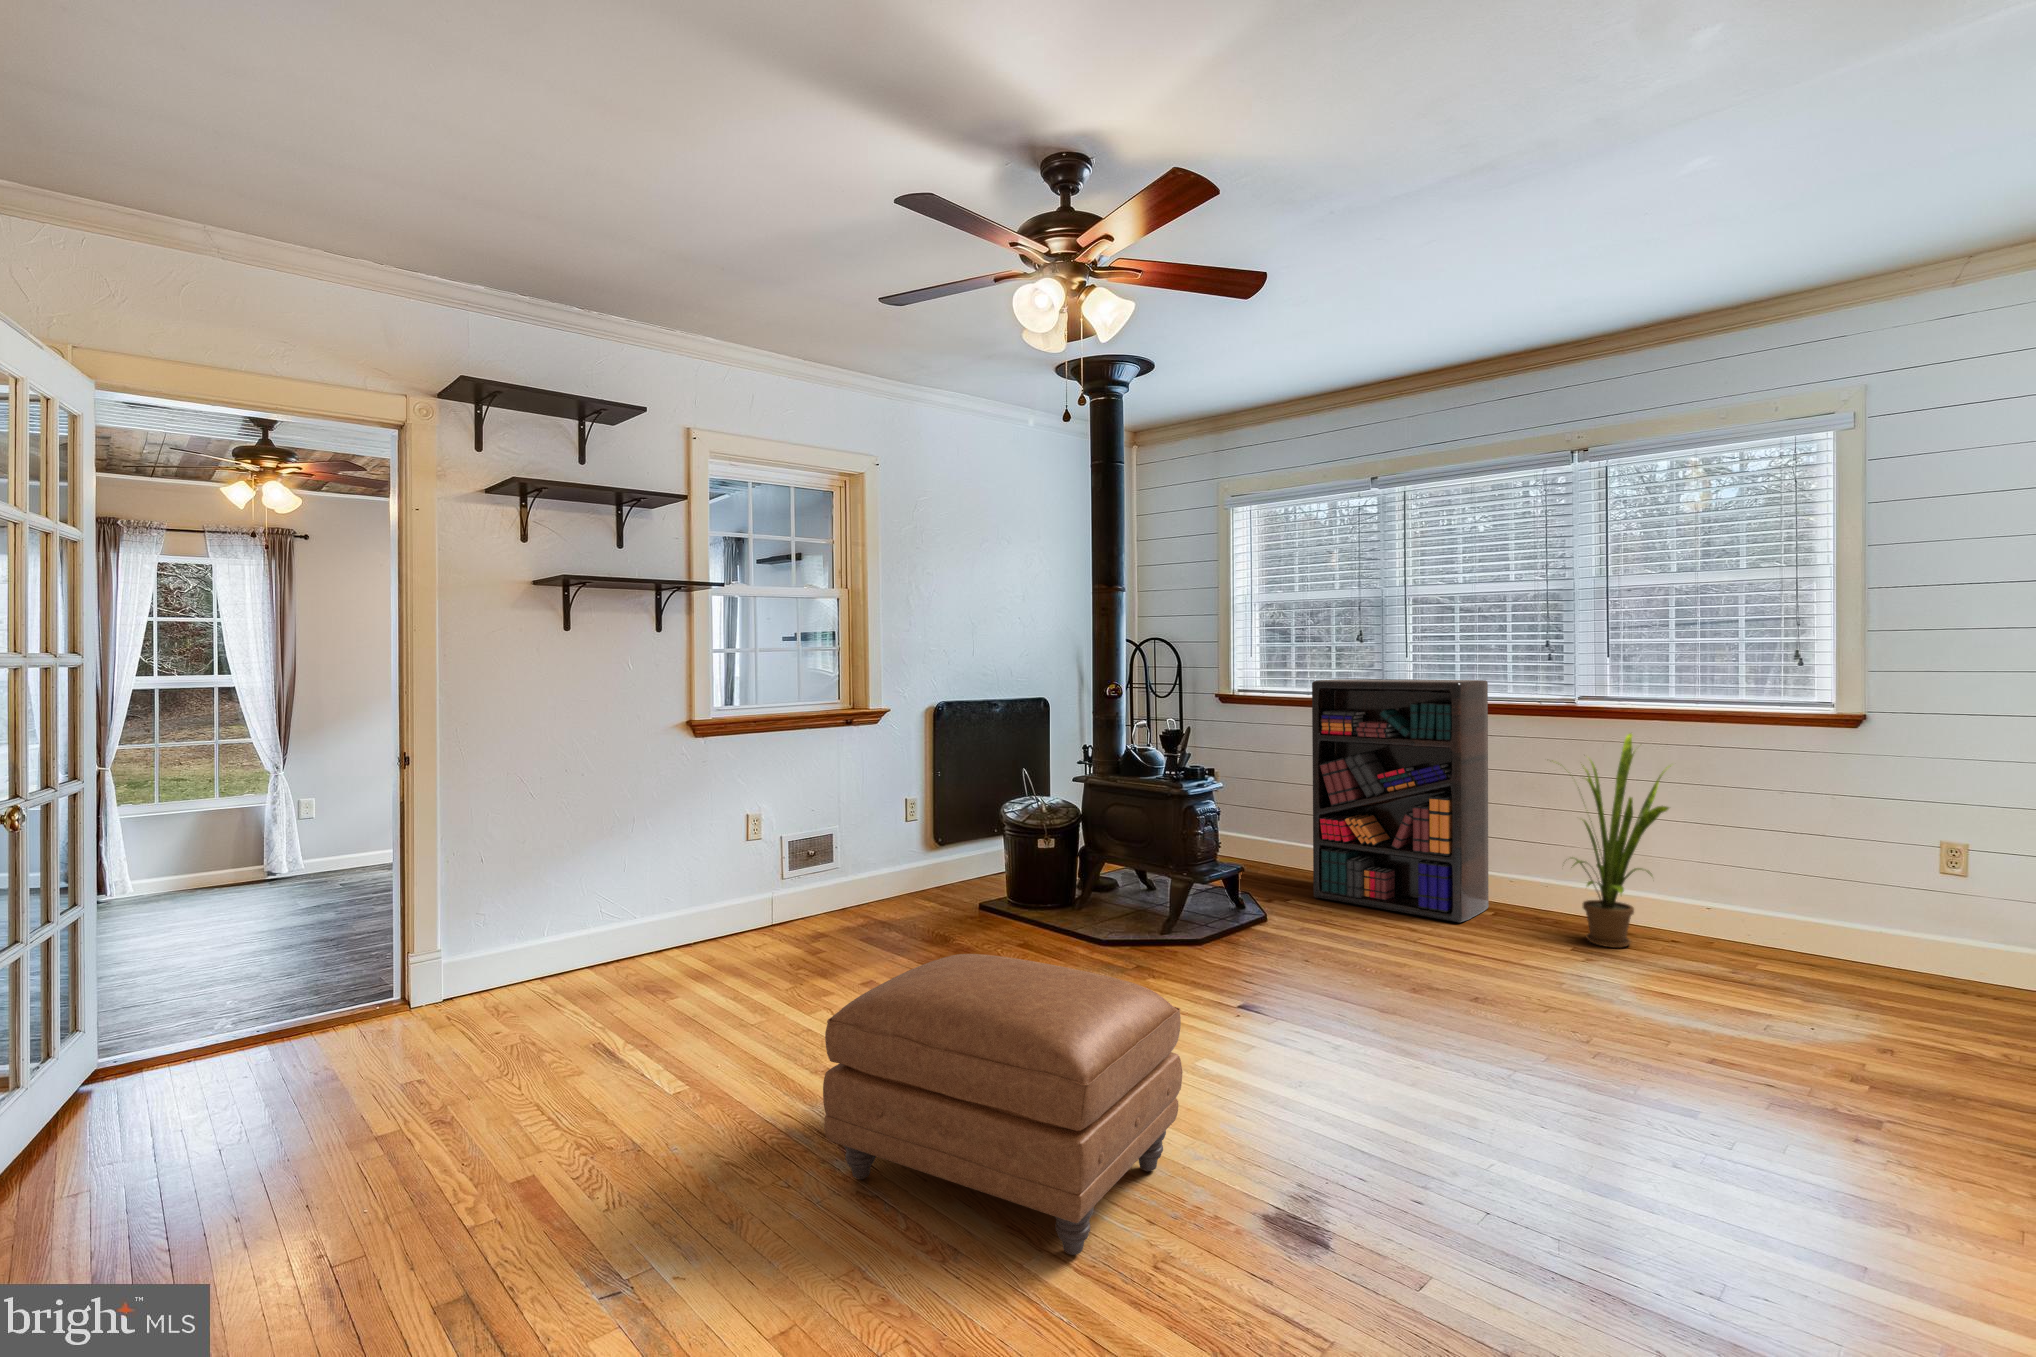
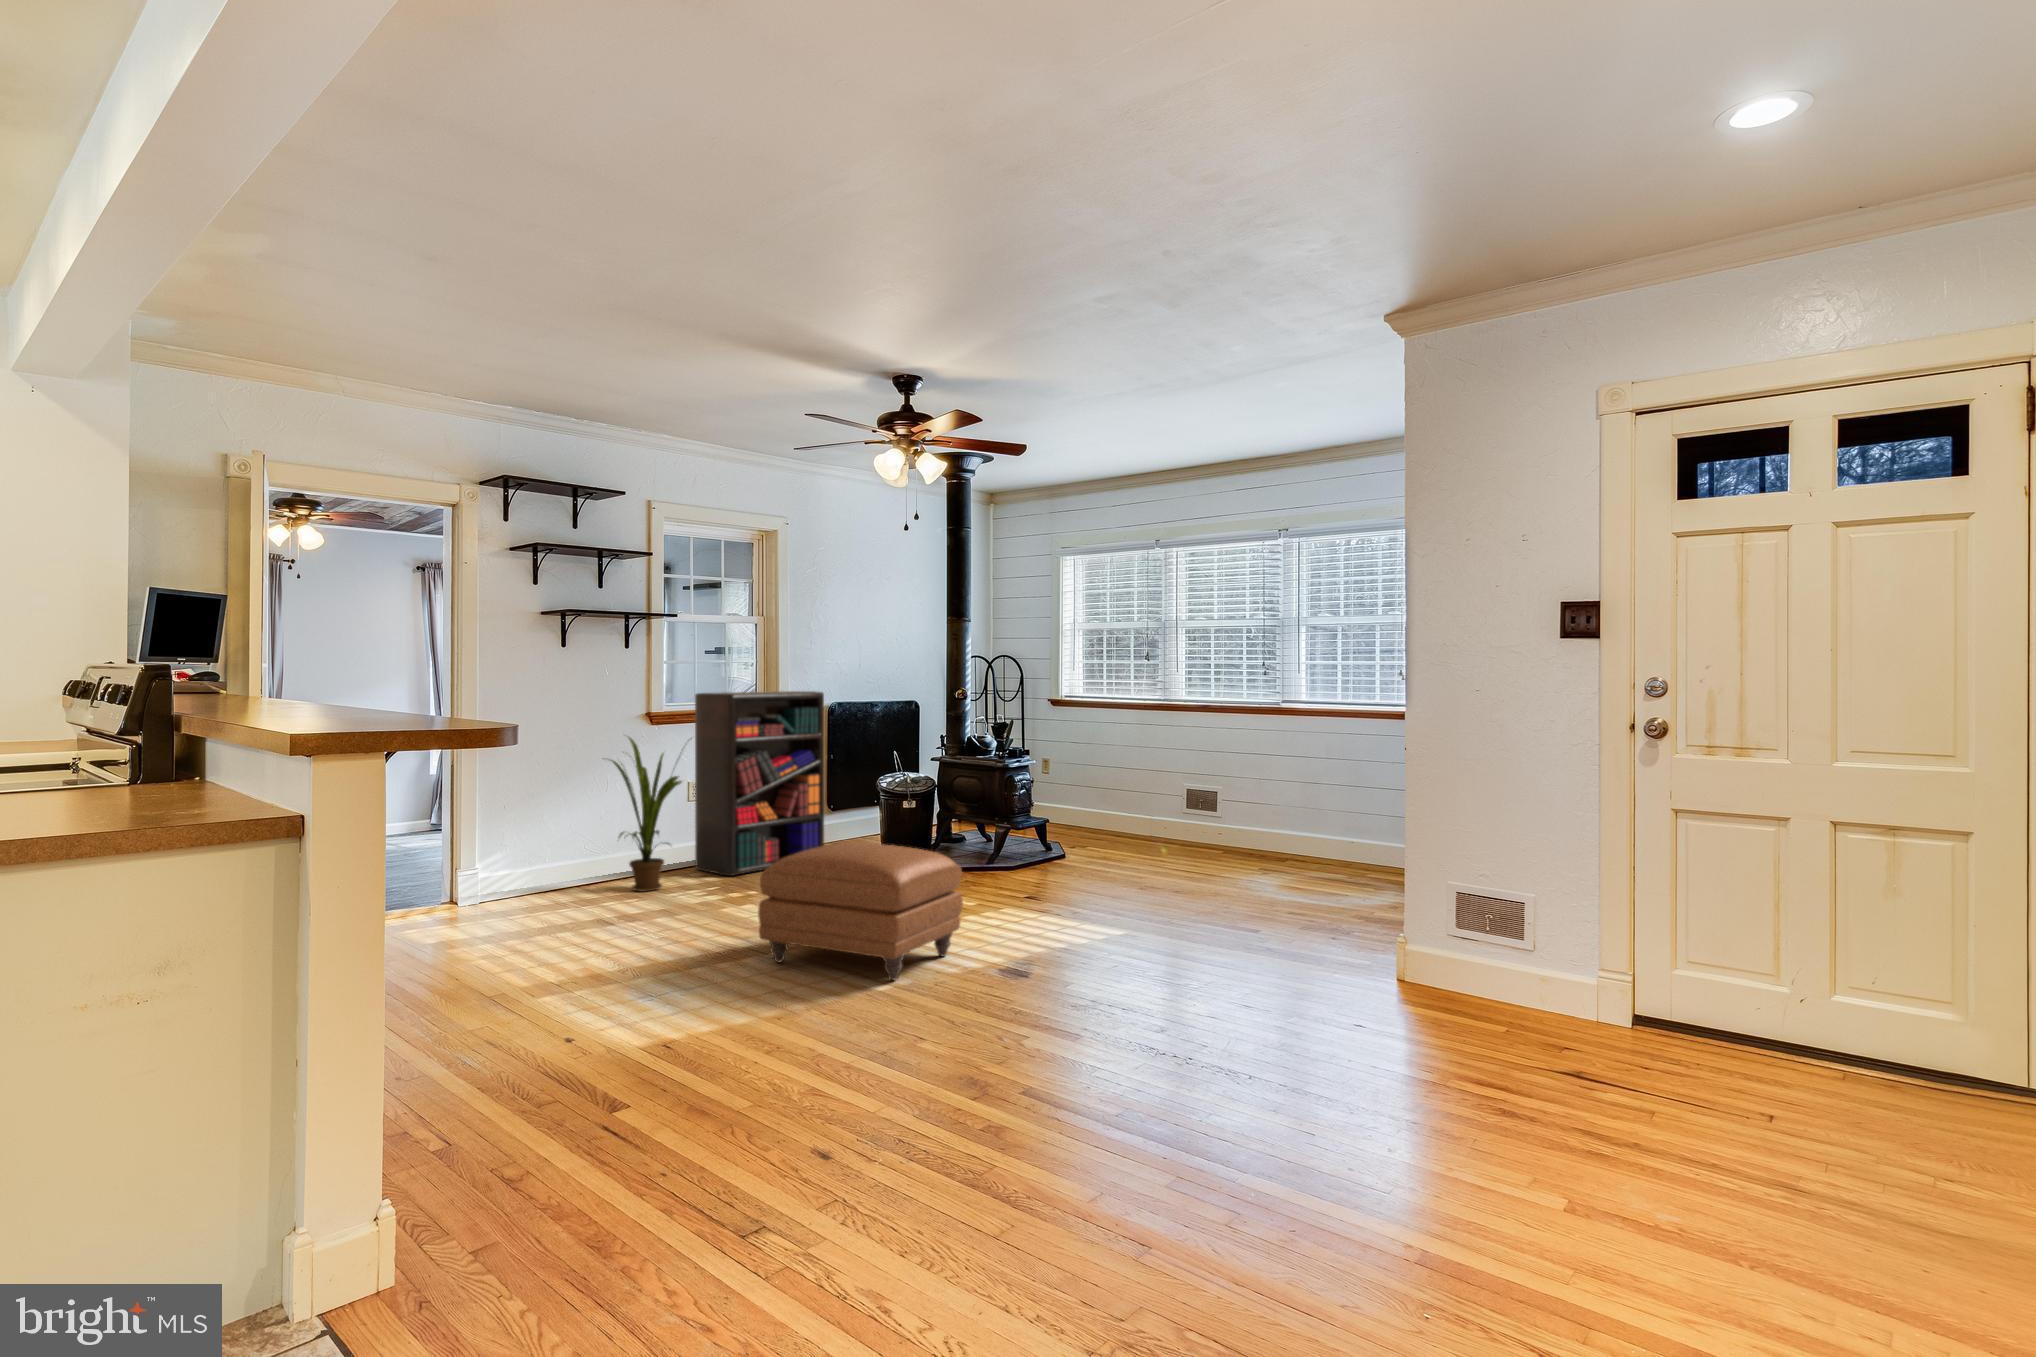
bookshelf: present [1312,679,1489,923] -> present [695,691,824,876]
house plant: present [1552,733,1669,948] -> present [611,737,692,892]

